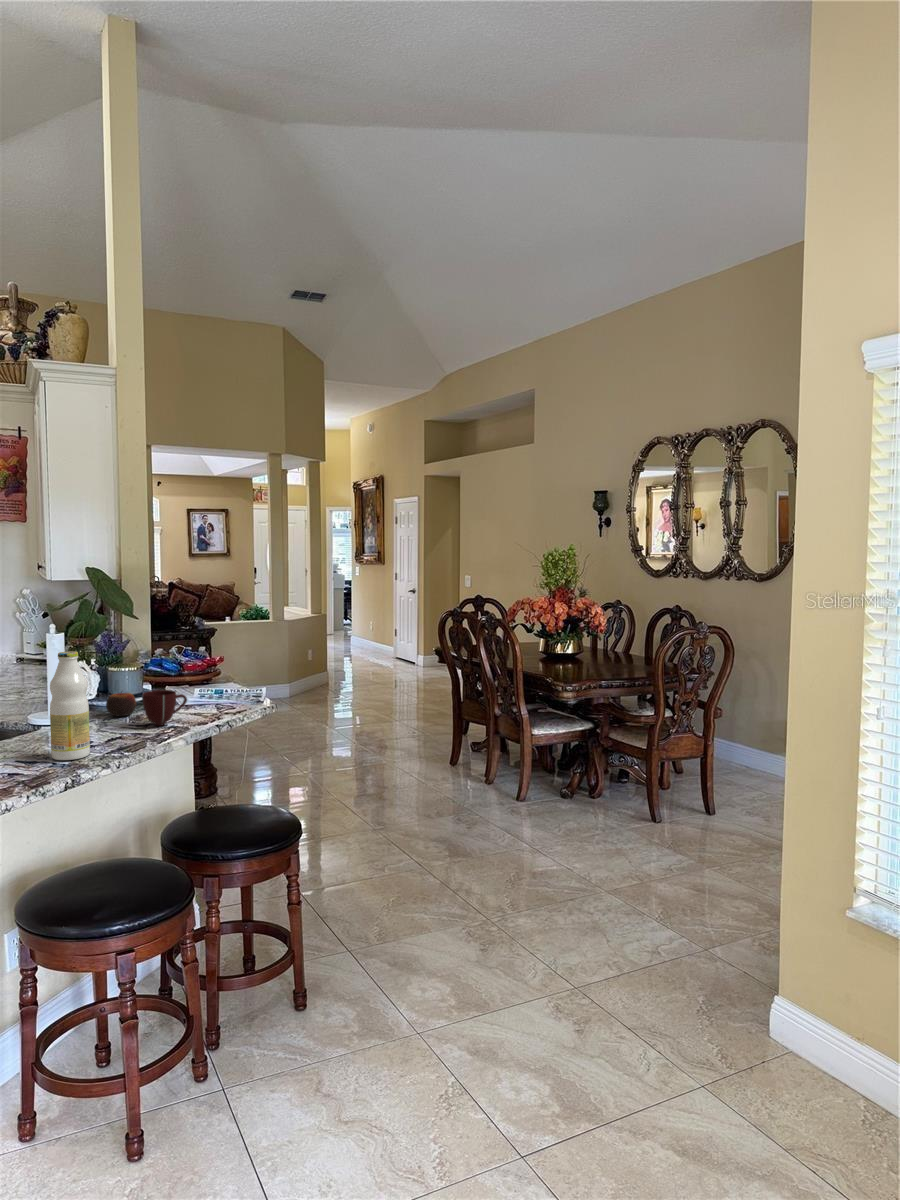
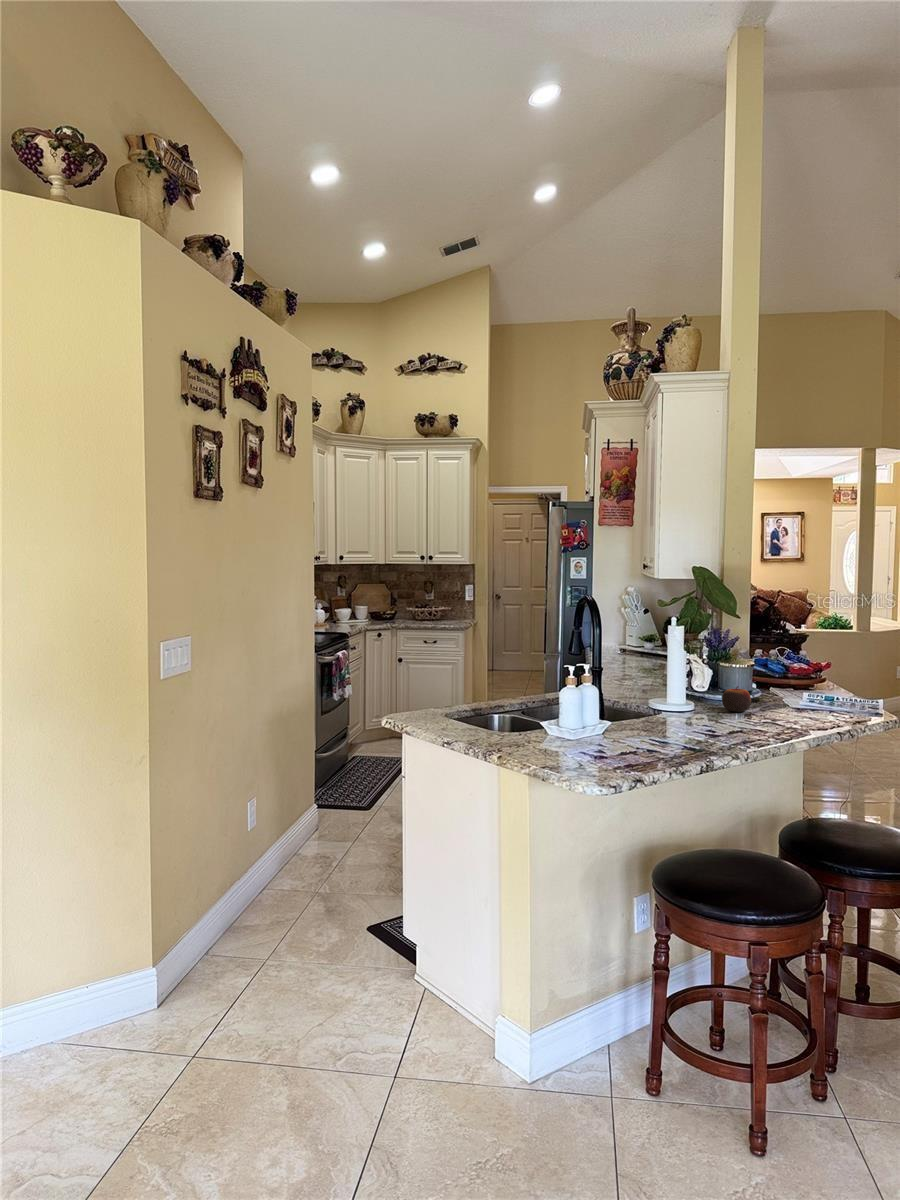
bottle: present [50,651,90,760] -> none [683,642,717,746]
mug: present [142,690,187,726] -> none [762,689,808,725]

